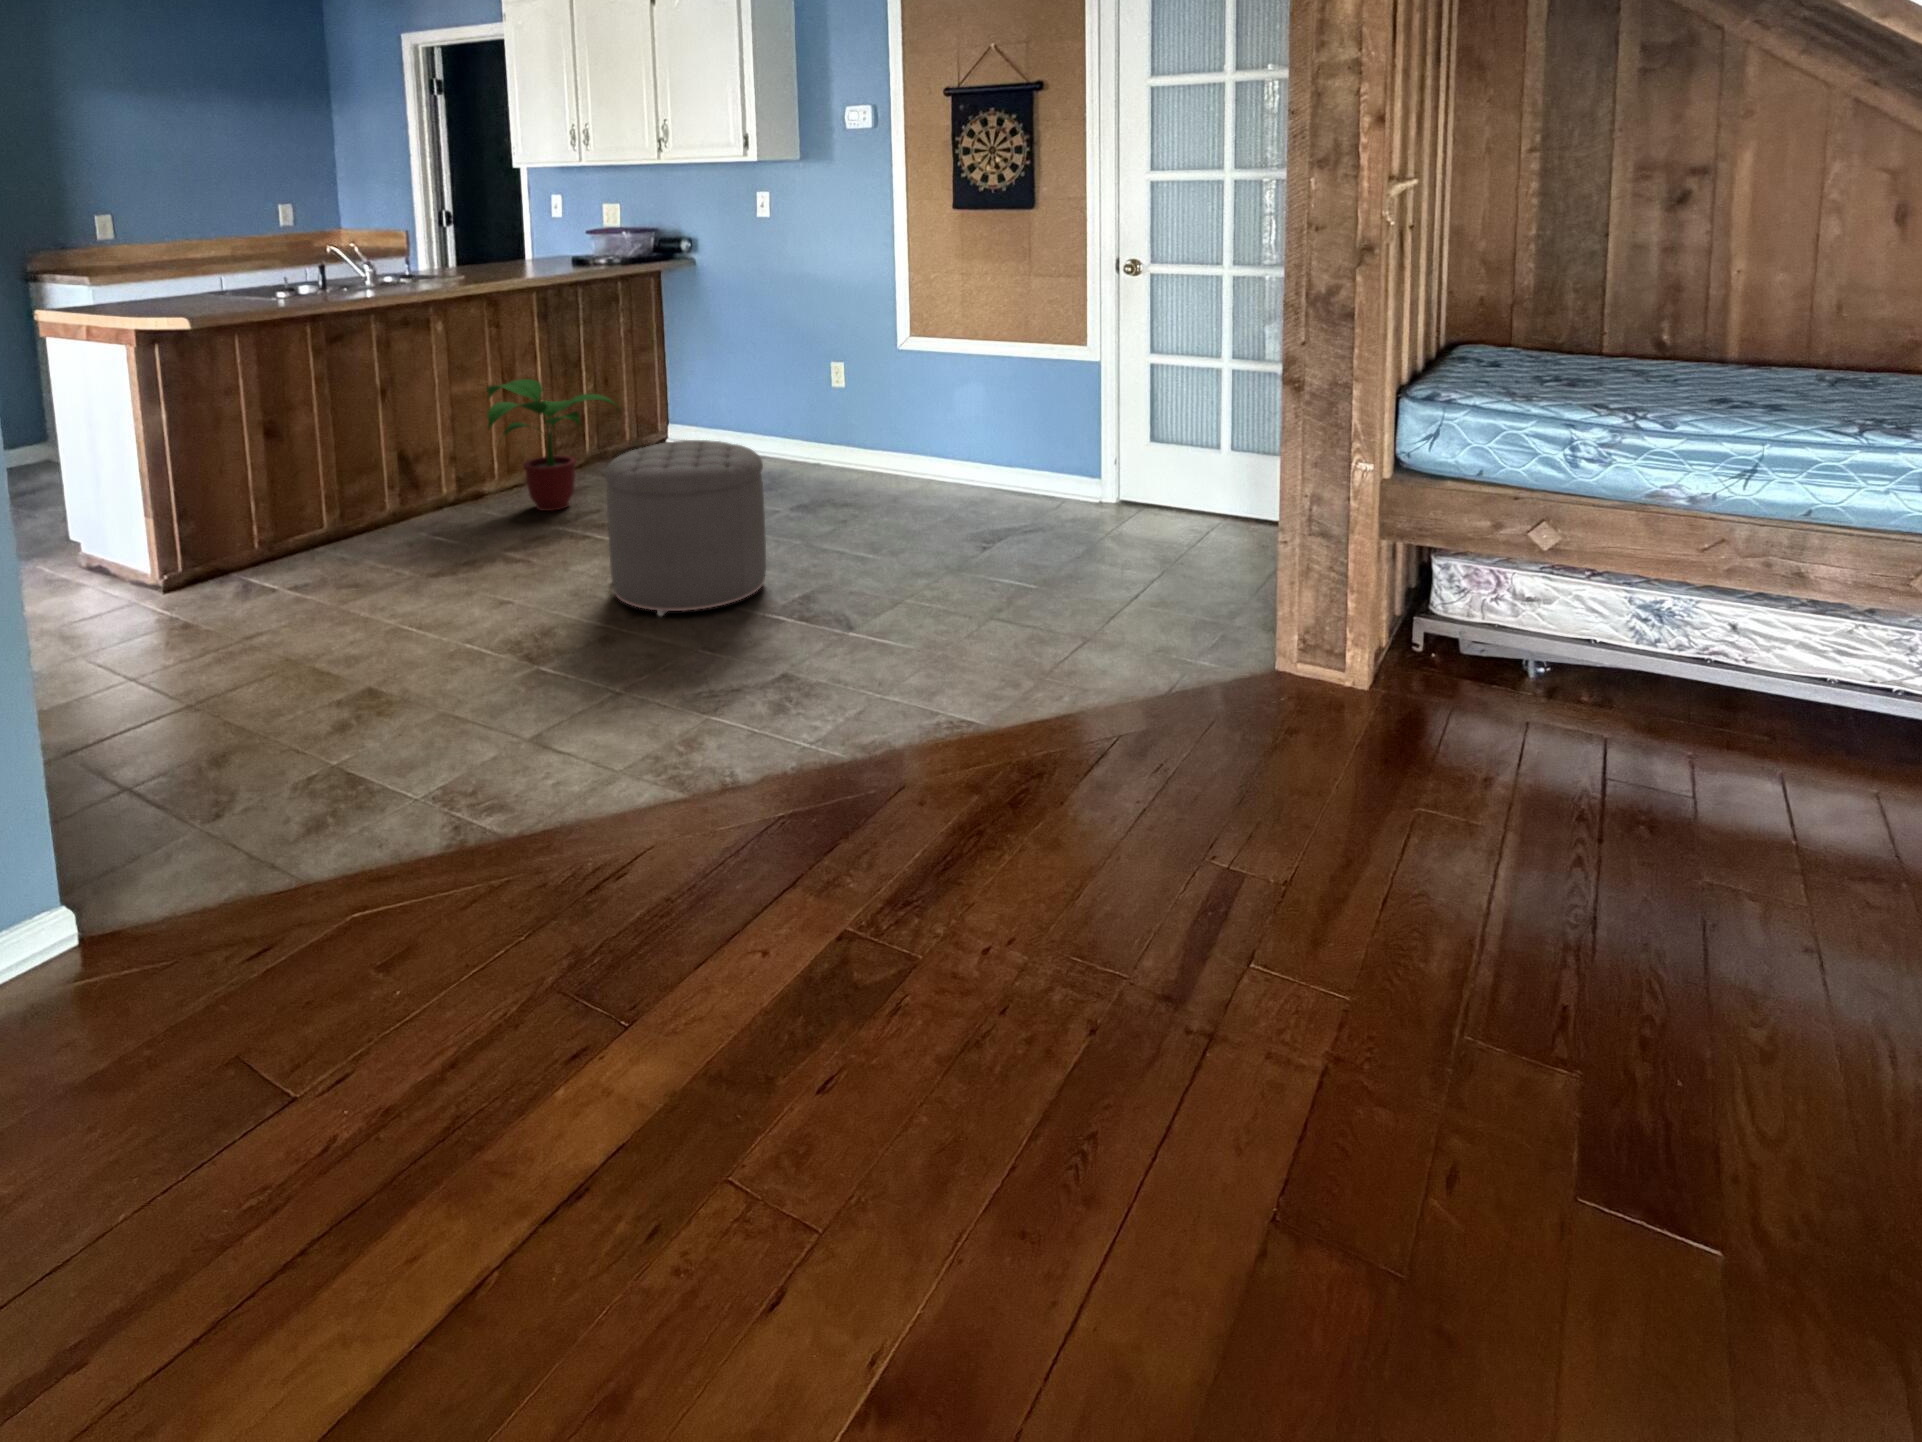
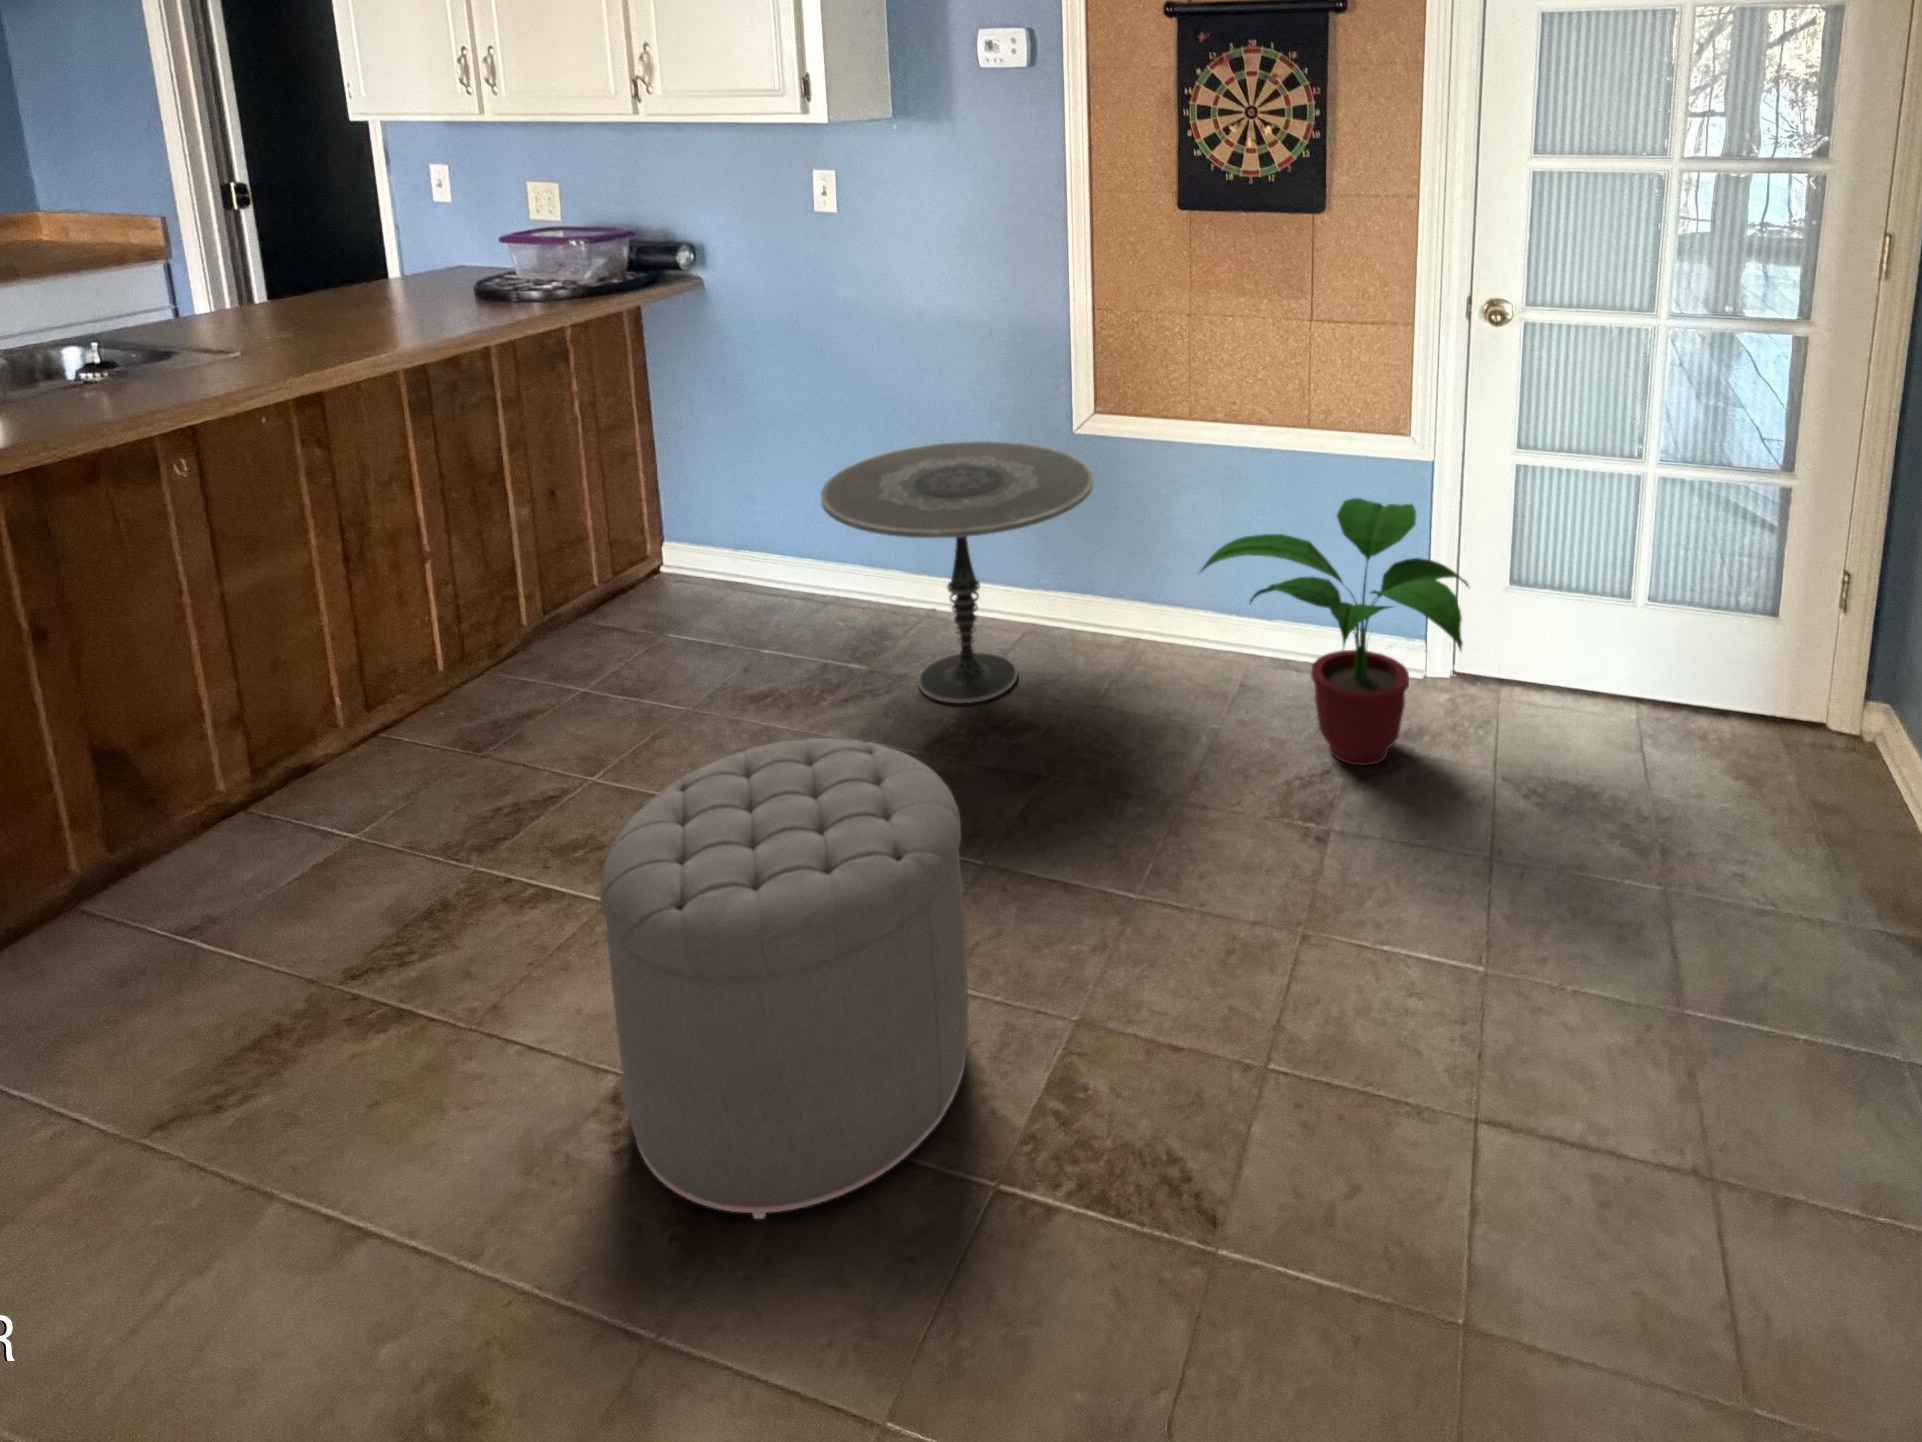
side table: none [742,354,899,496] -> present [821,441,1093,703]
potted plant: present [487,379,615,511] -> present [1202,498,1469,766]

